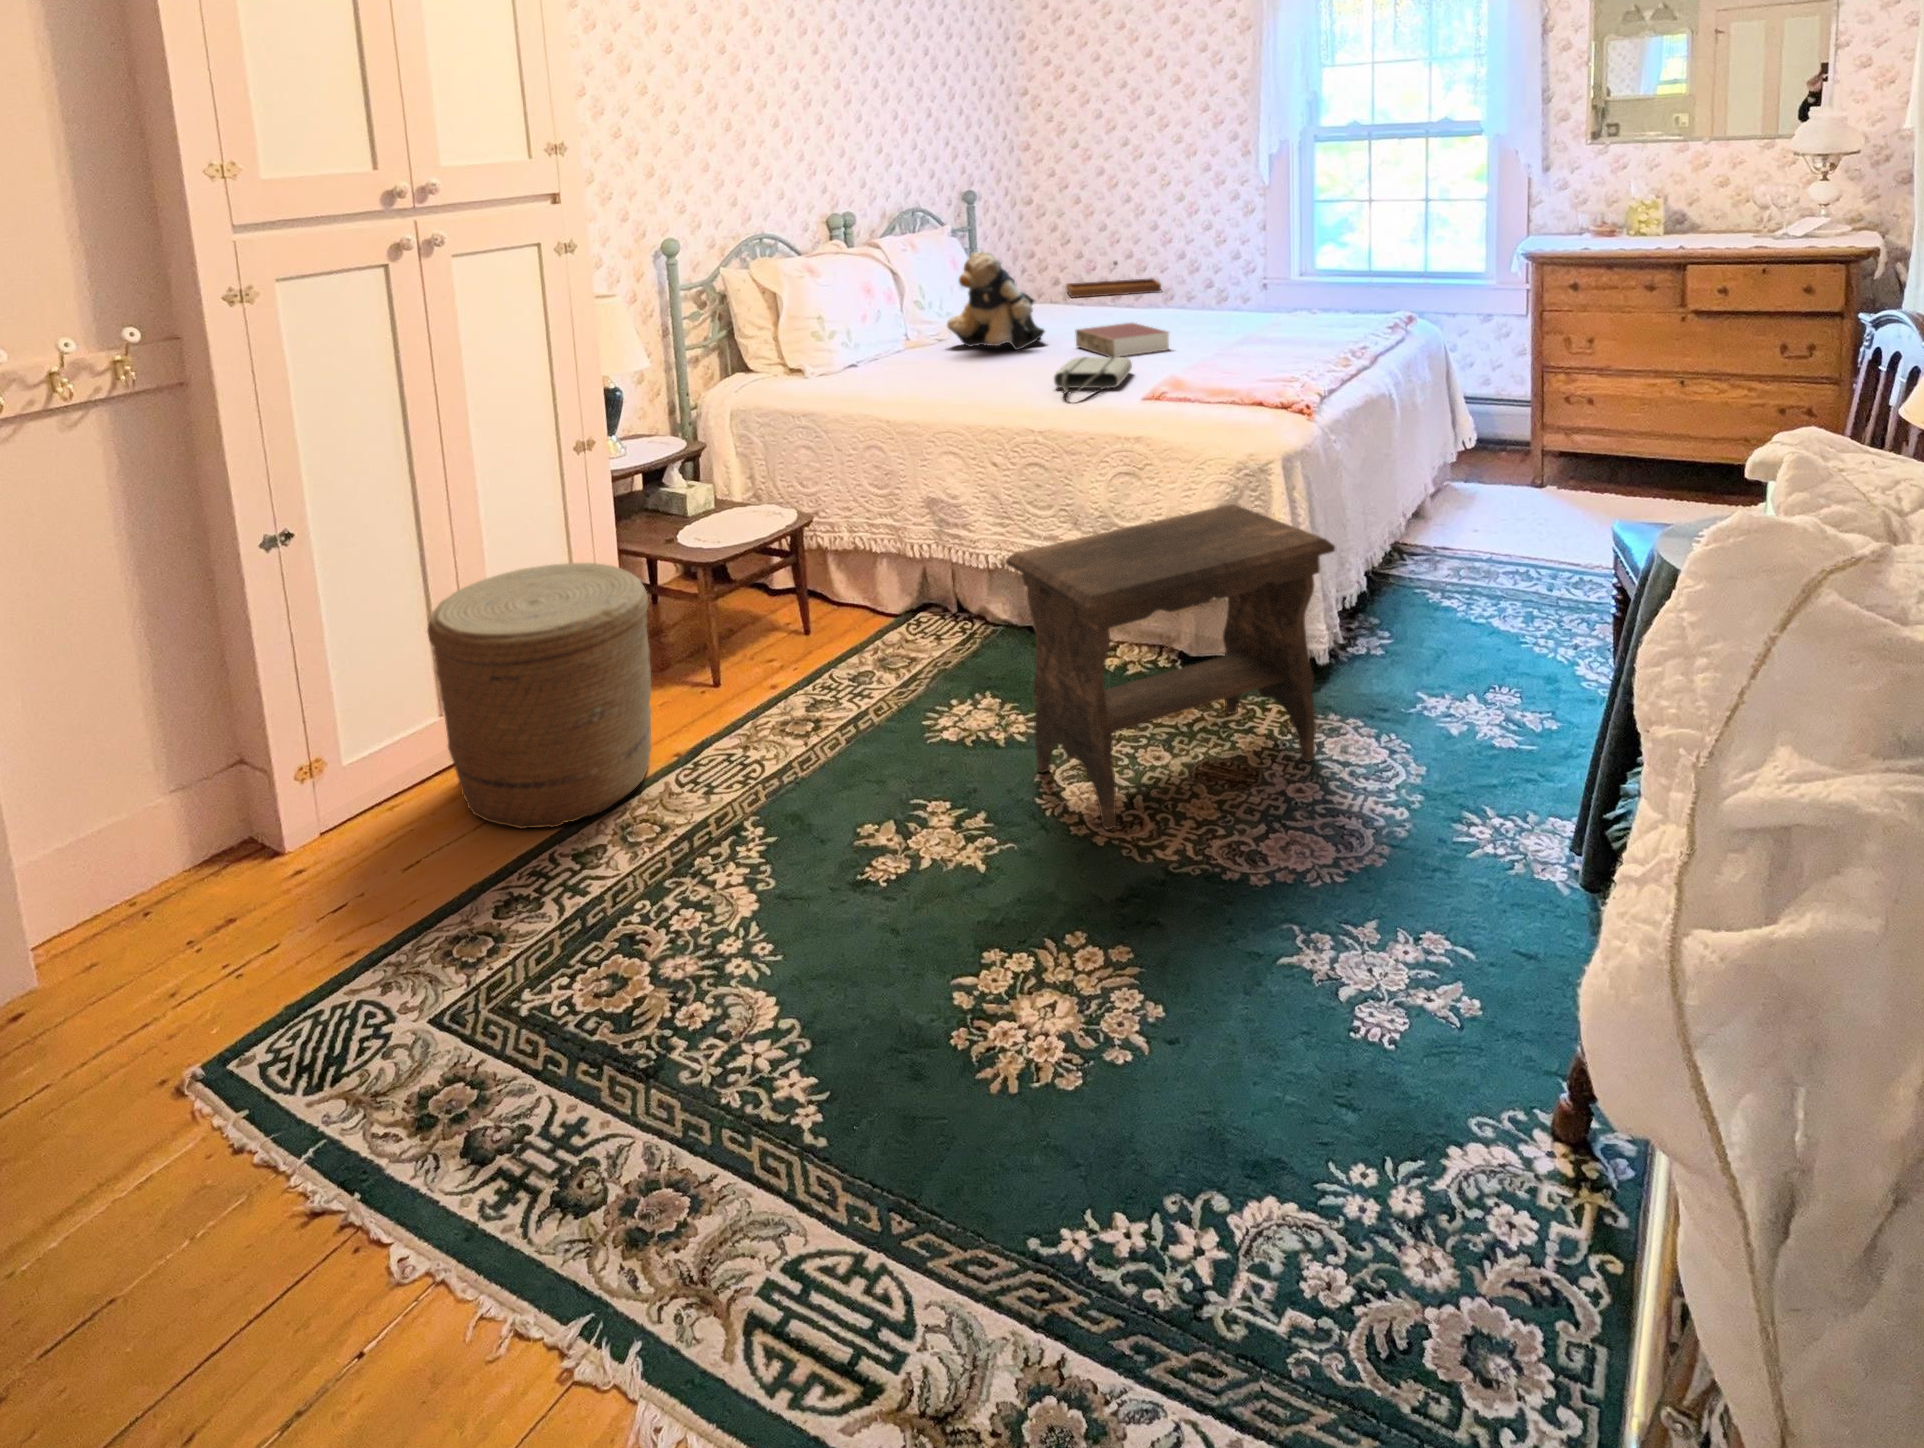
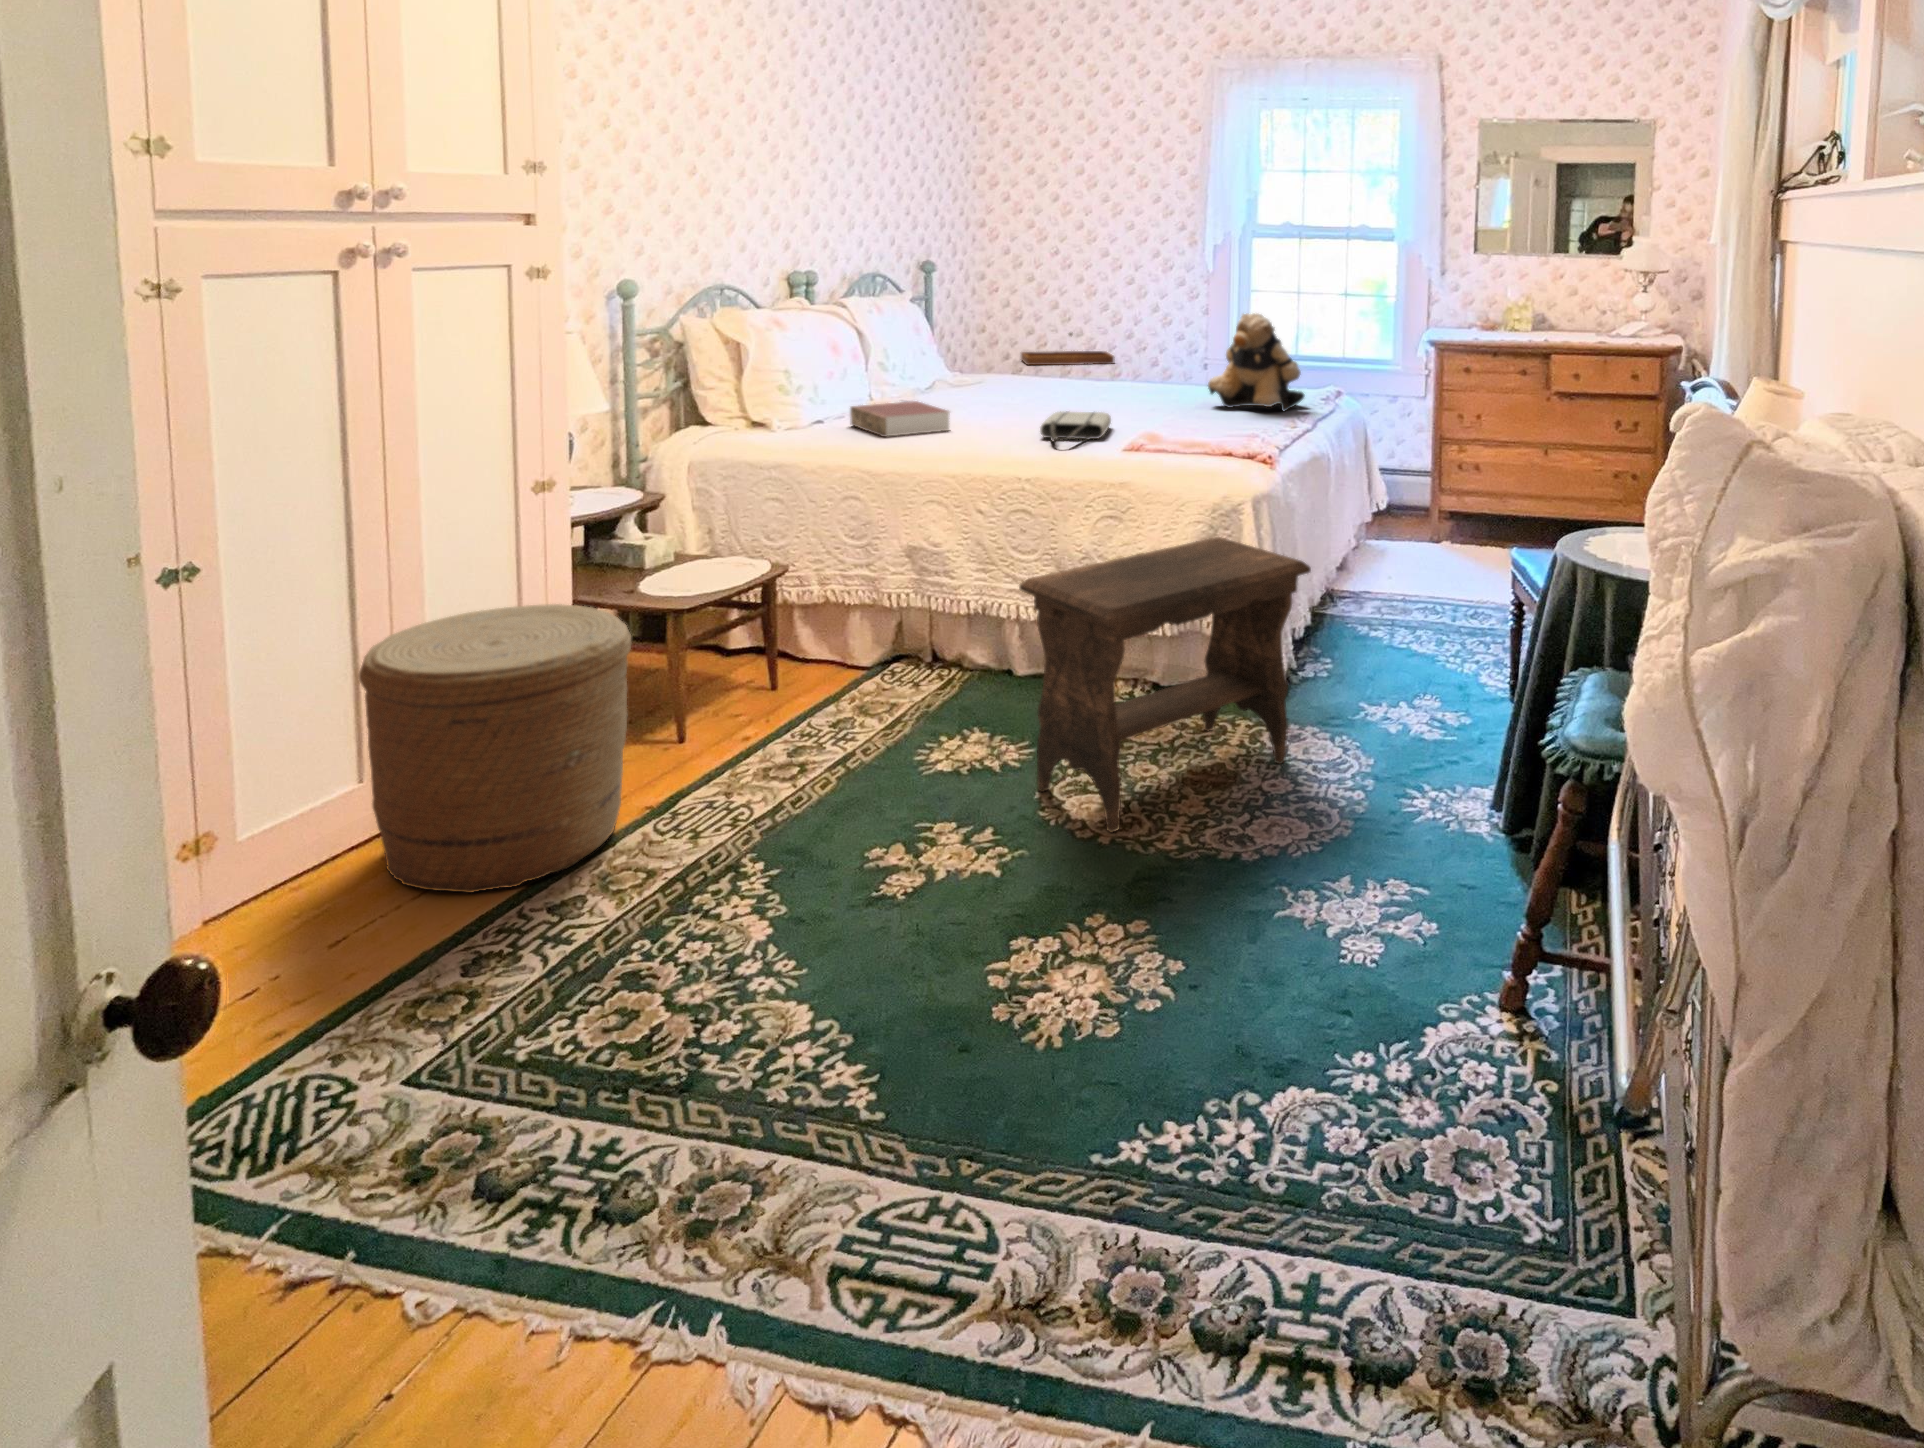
teddy bear: present [947,252,1045,350] -> present [1208,314,1304,411]
book: present [1075,323,1169,357] -> present [850,401,950,437]

